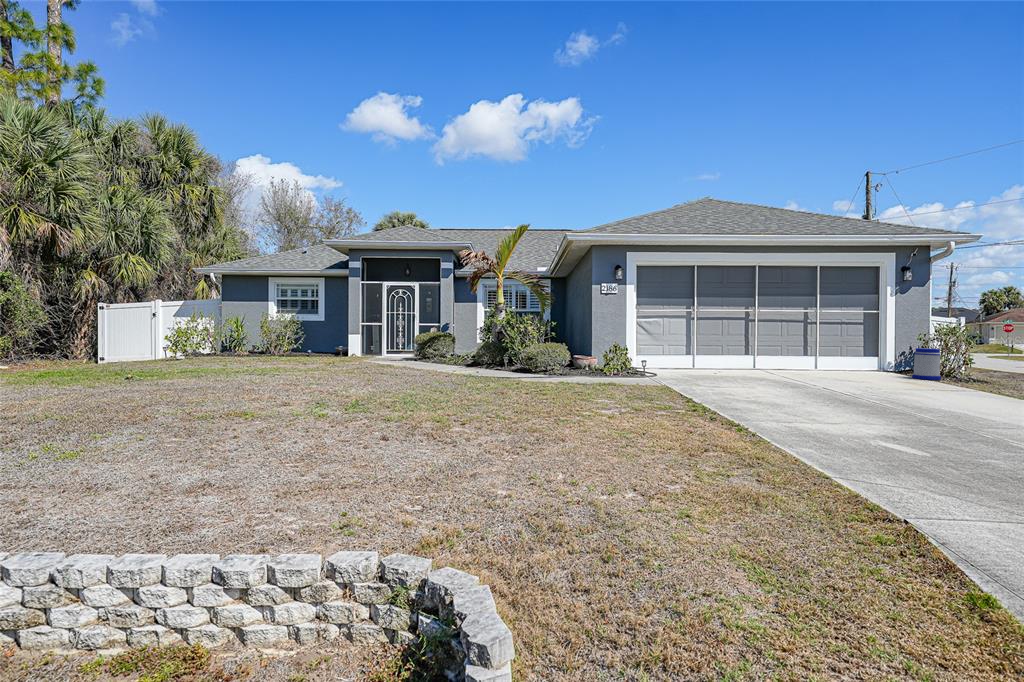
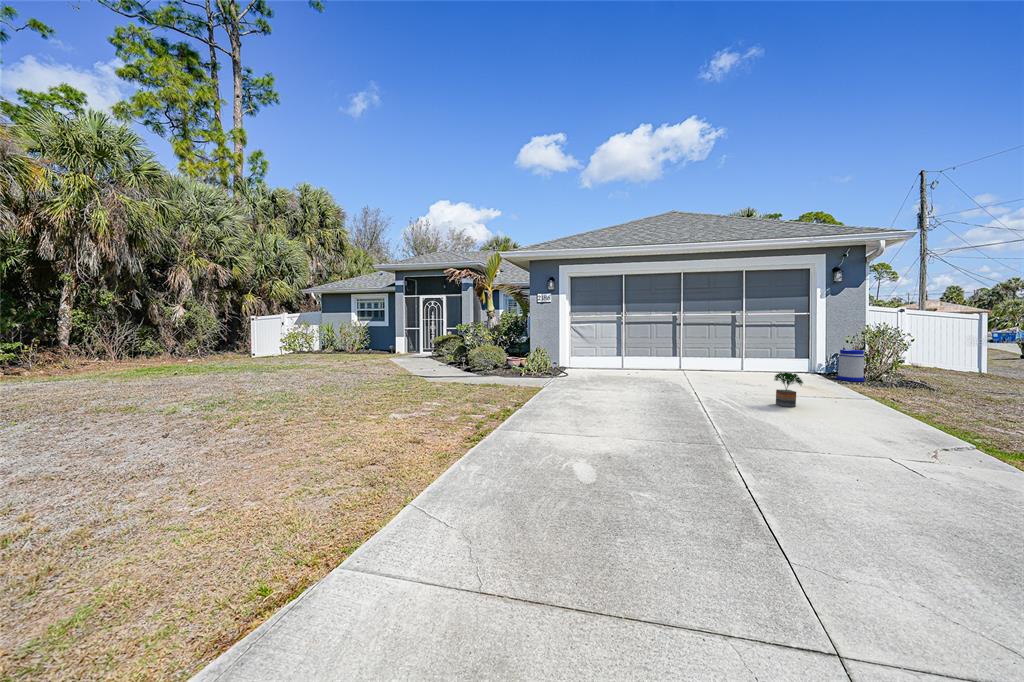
potted tree: none [948,368,987,405] -> present [774,372,803,407]

